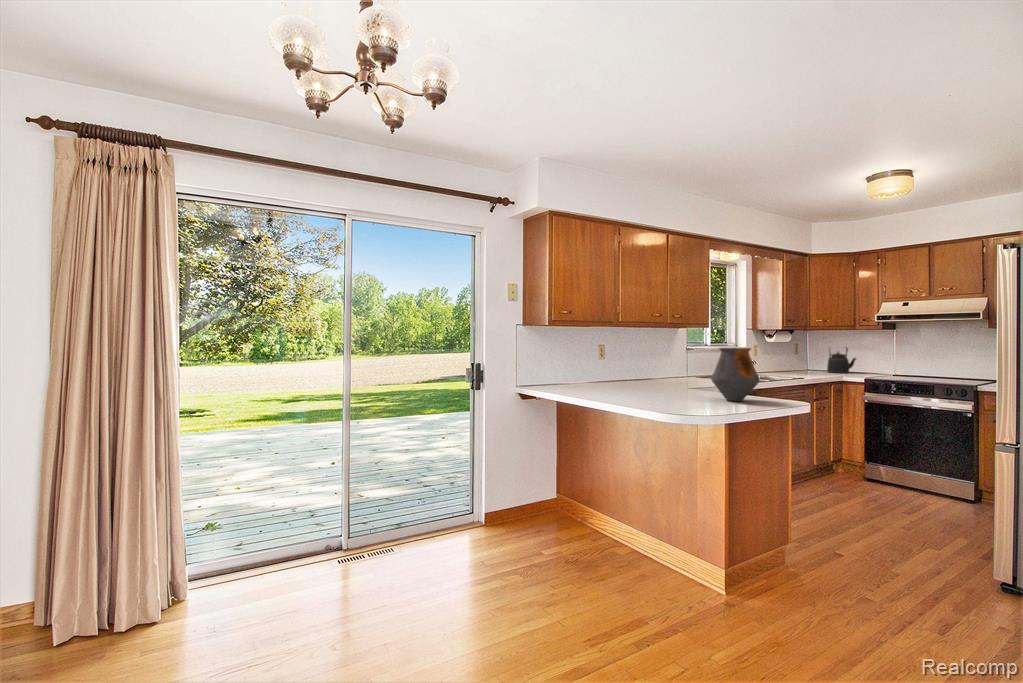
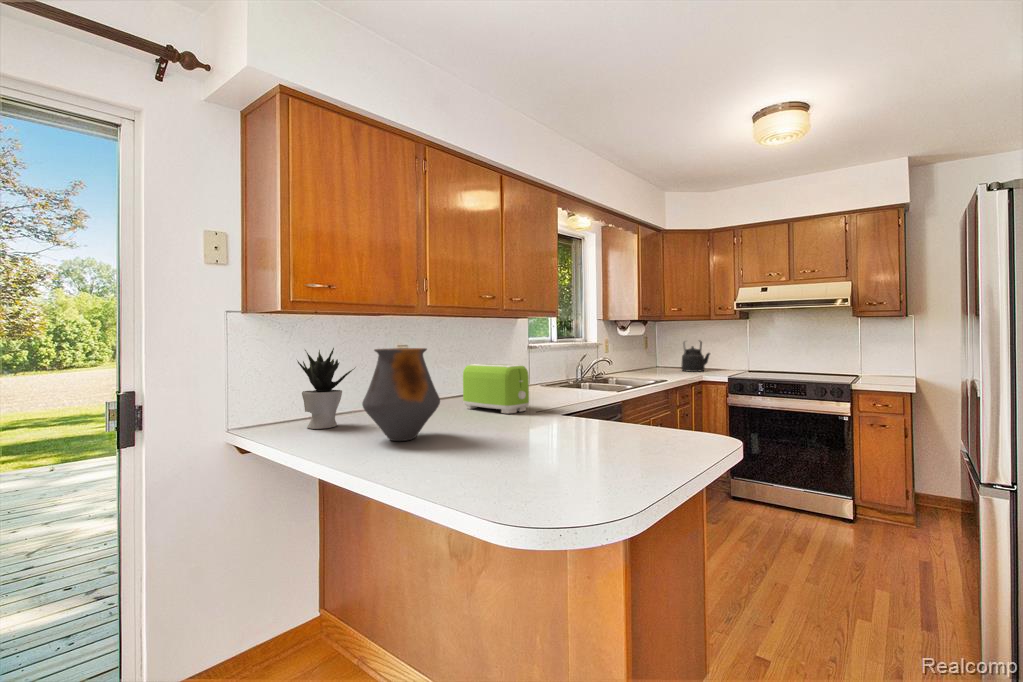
potted plant: none [552,345,582,388] -> present [298,348,355,429]
vase: present [711,348,759,401] -> present [362,348,440,441]
toaster: none [641,357,683,387] -> present [463,364,529,414]

